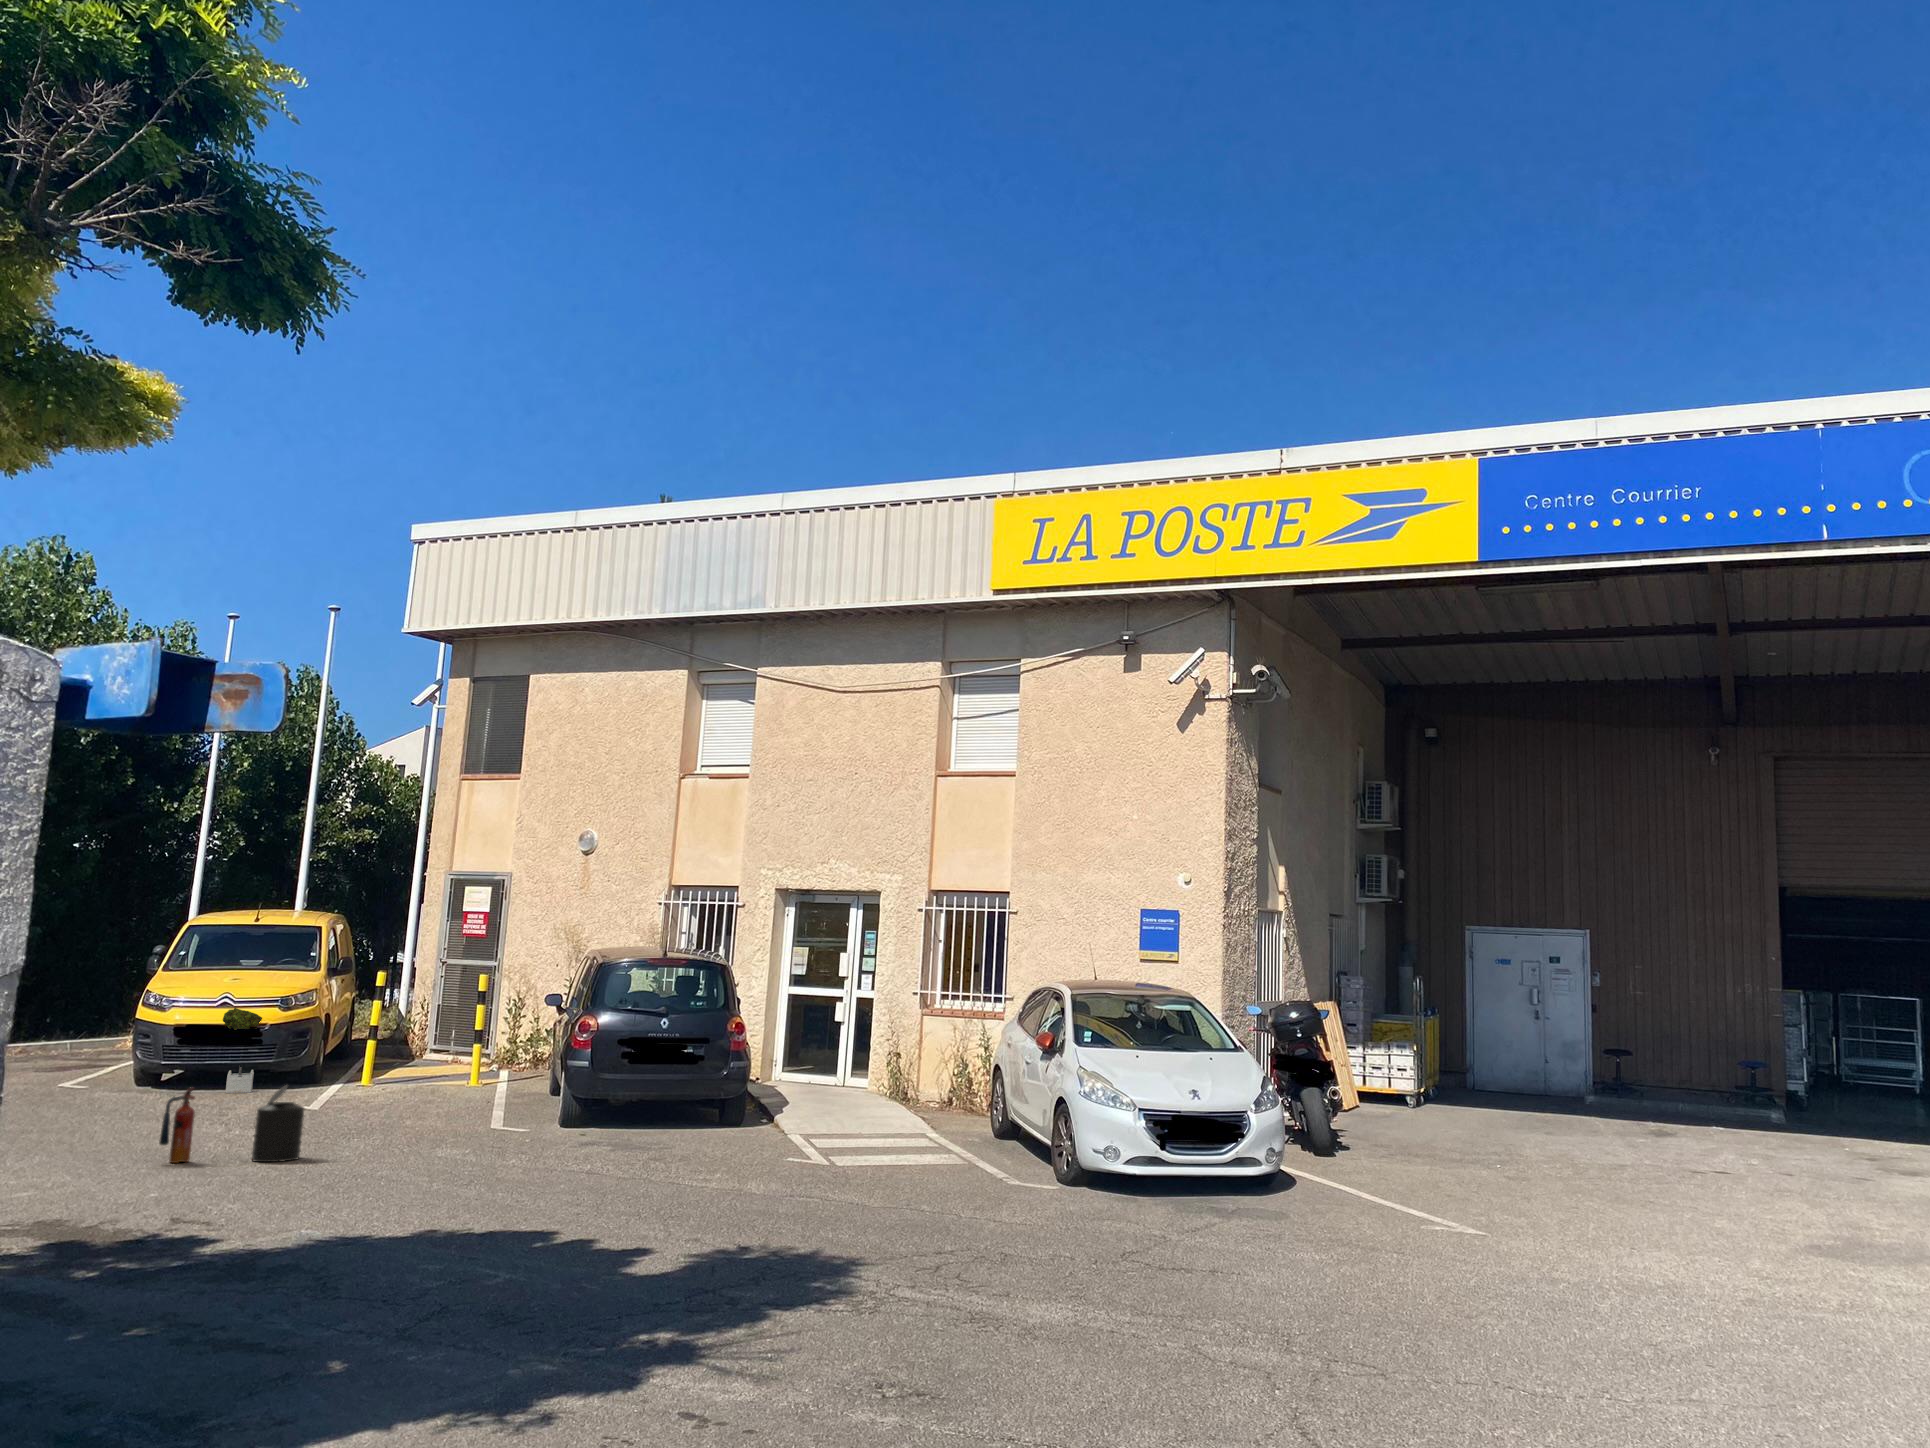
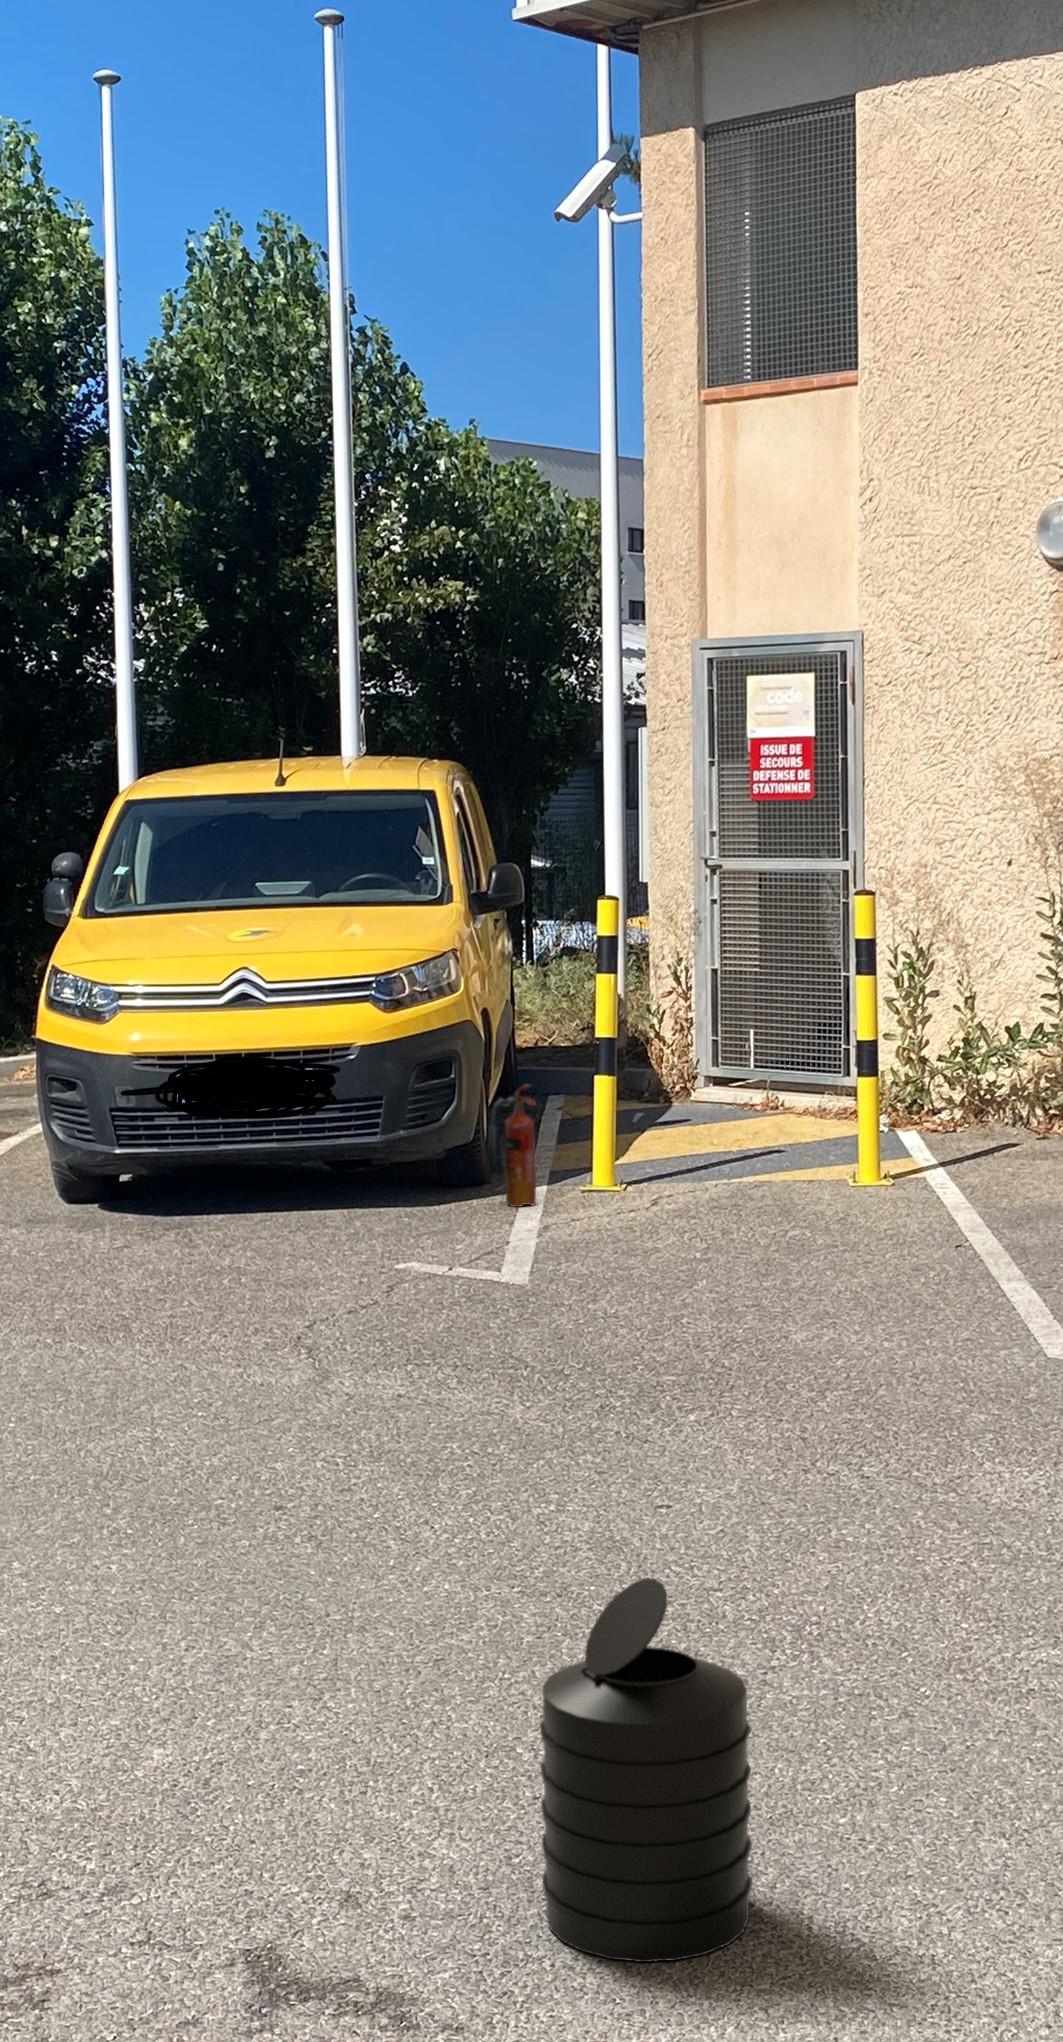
potted tree: present [223,1007,262,1093] -> none [245,1019,344,1248]
fire extinguisher: present [159,1087,195,1163] -> present [489,1084,536,1207]

